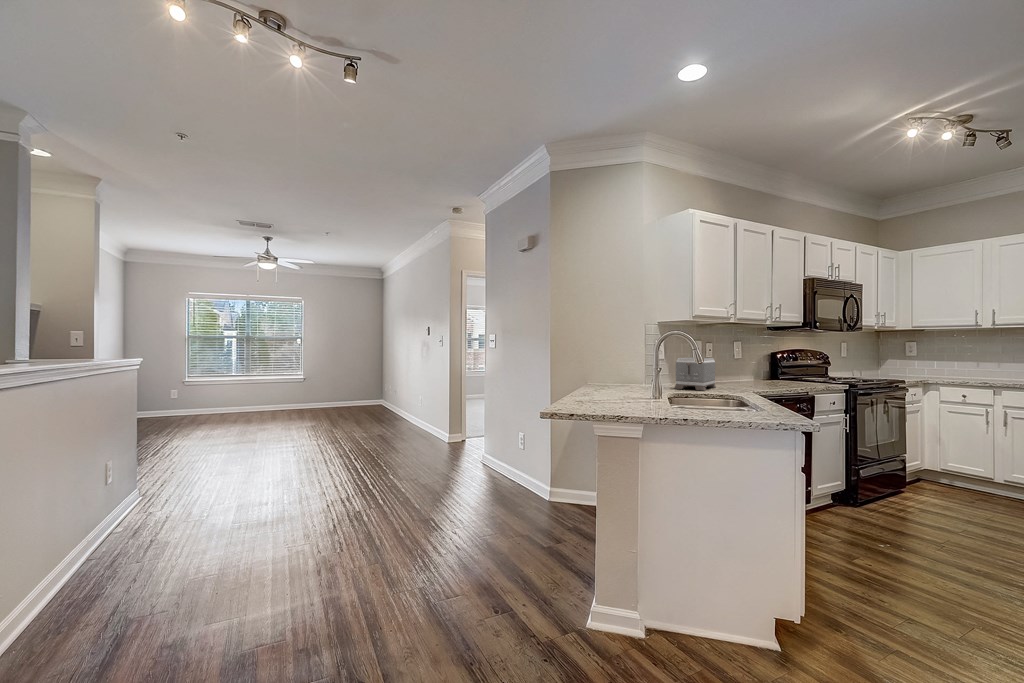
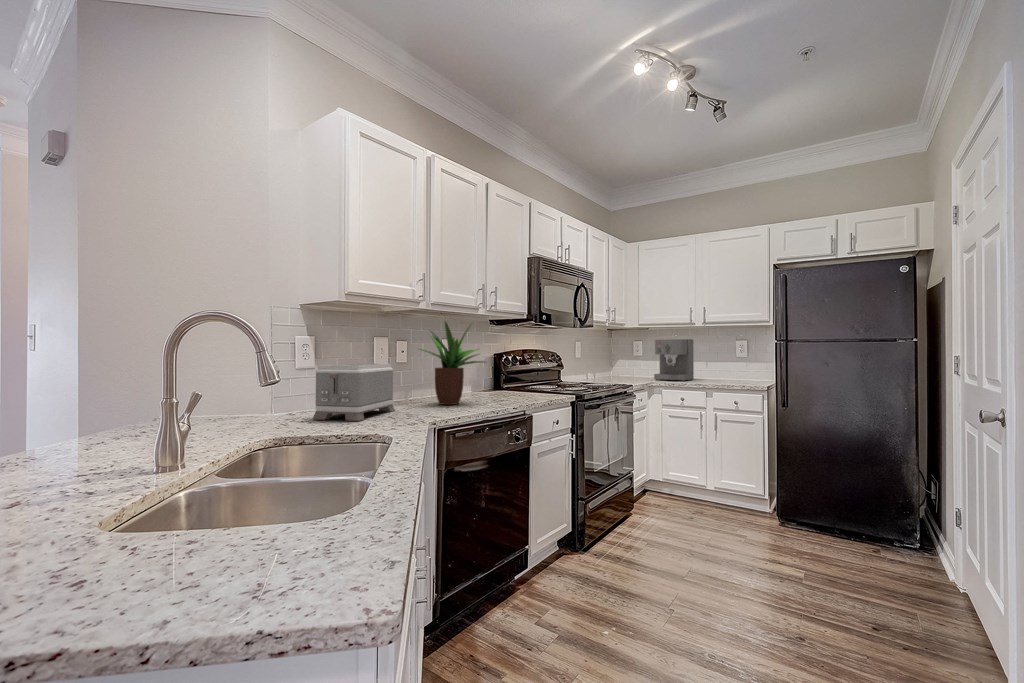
potted plant: none [727,331,780,386] -> present [420,322,484,405]
coffee maker: none [930,341,981,380] -> present [654,339,694,381]

